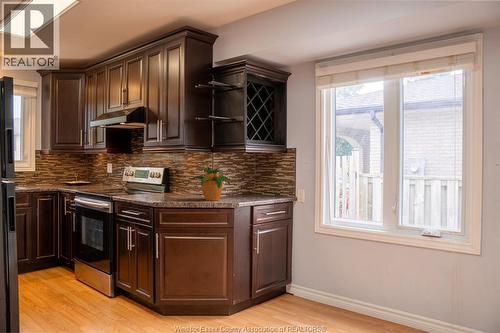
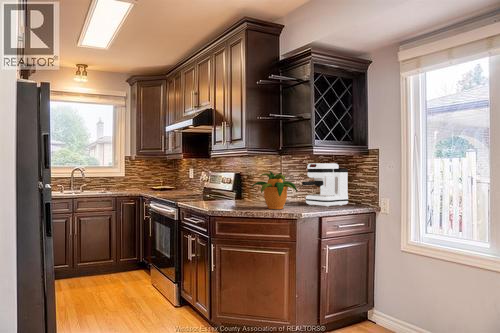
coffee maker: none [233,160,271,197] -> present [302,163,348,207]

